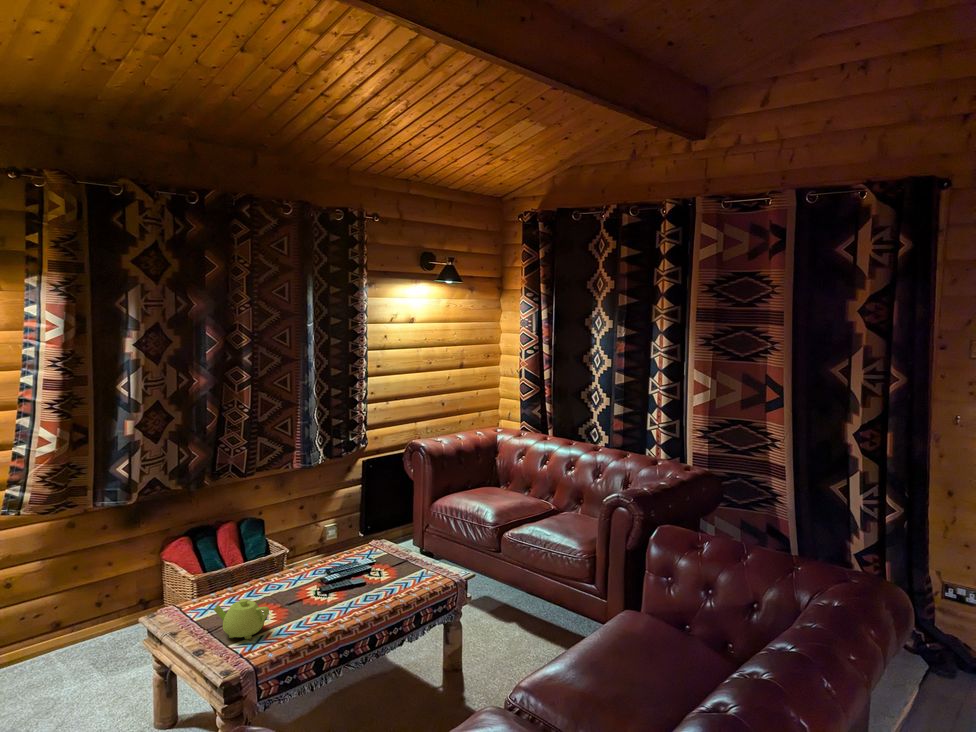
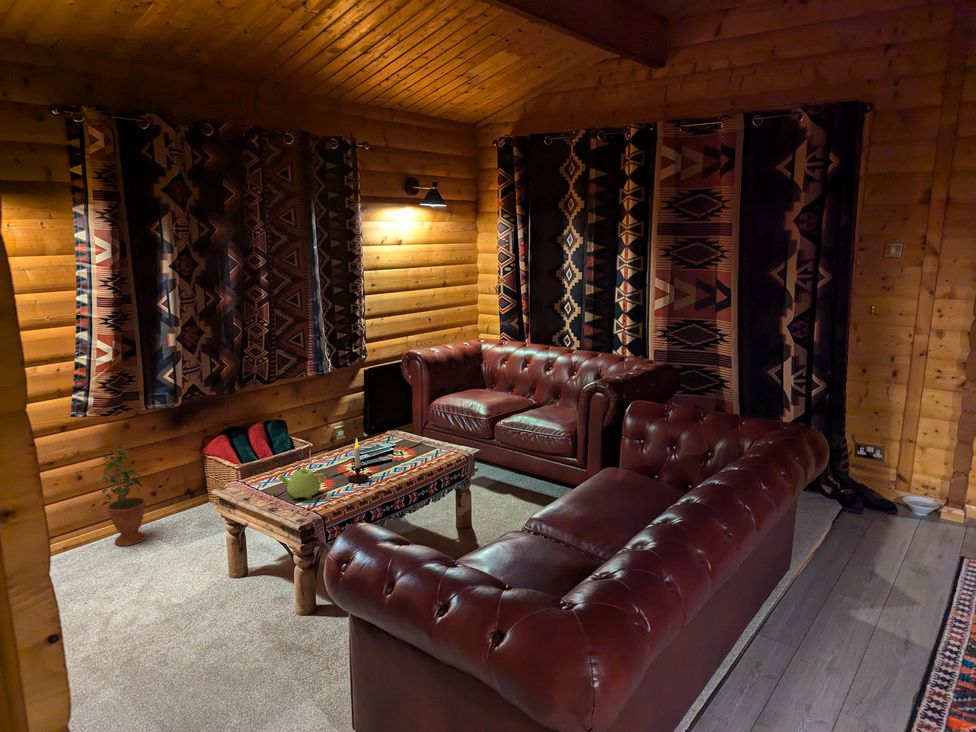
potted plant: none [22,548,81,671] -> present [96,446,146,546]
candle: none [303,561,333,616] -> present [348,439,372,482]

